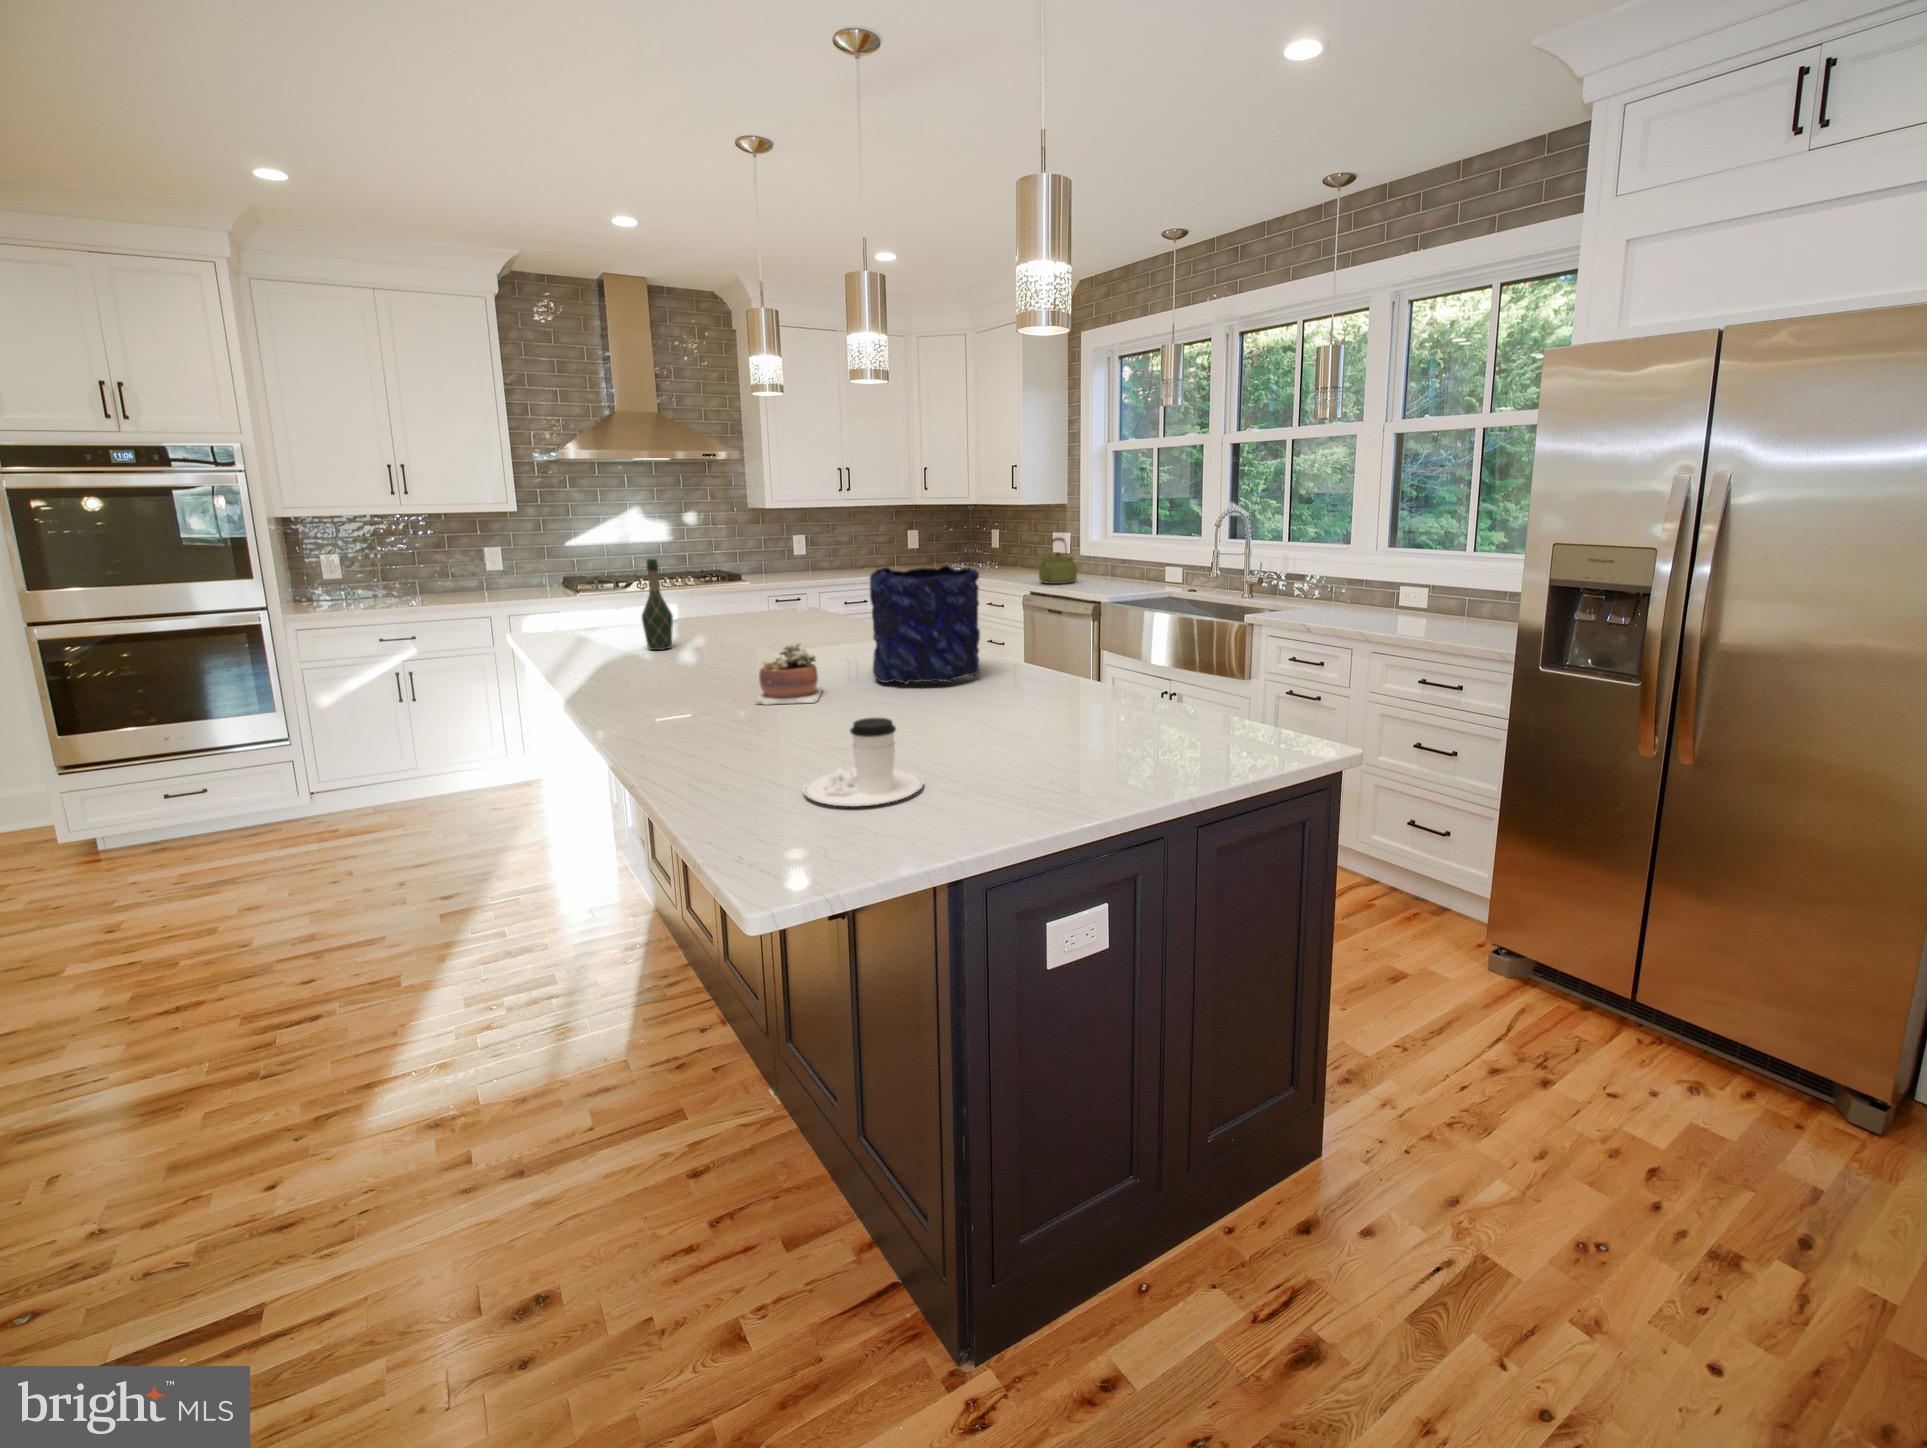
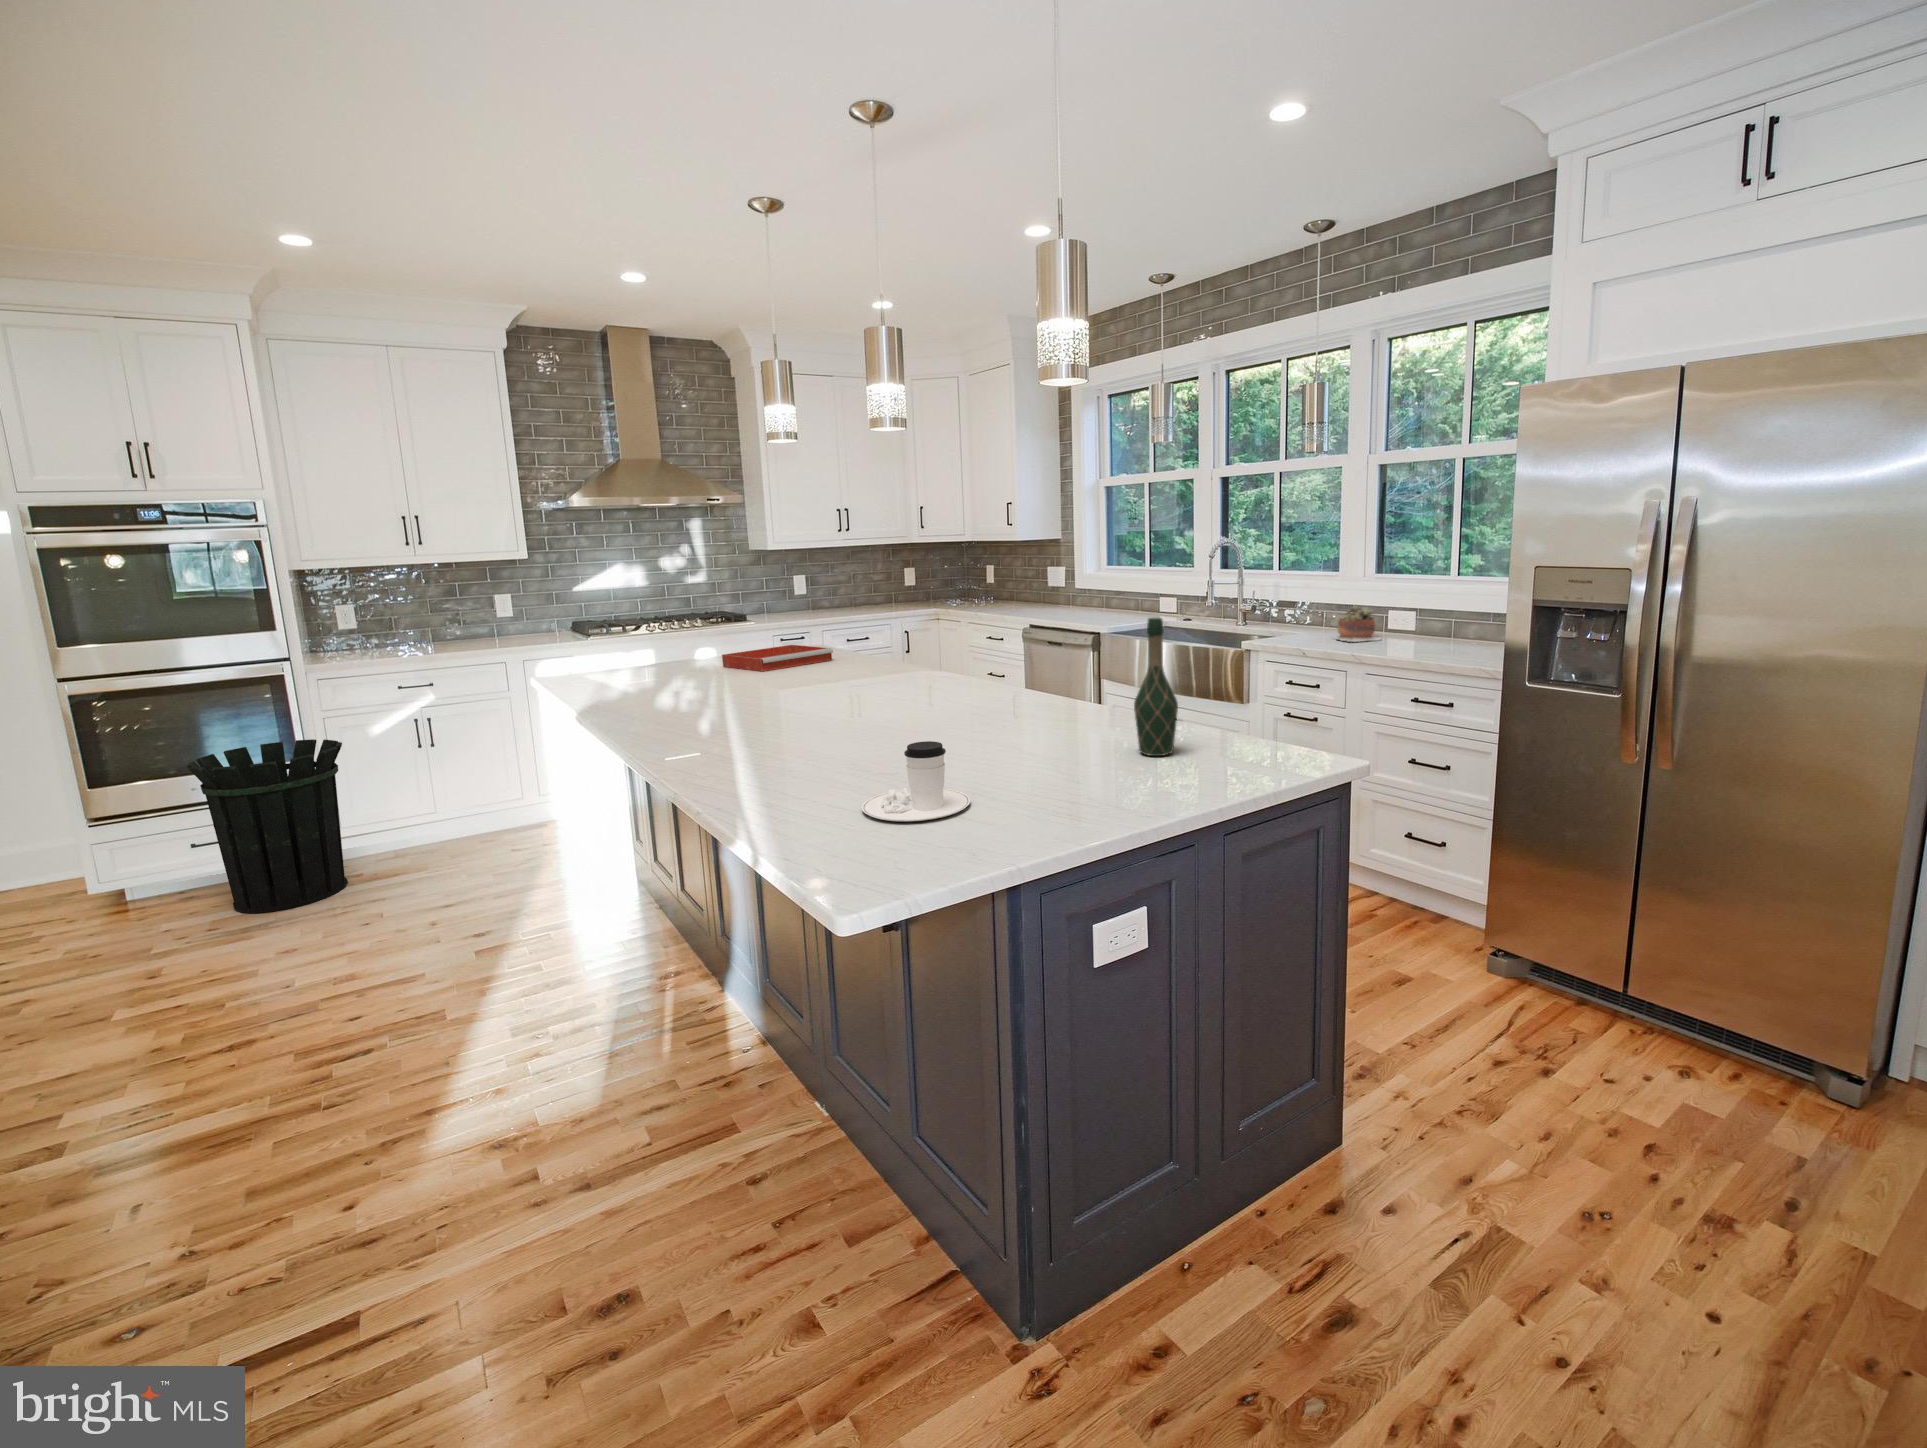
kettle: present [1039,538,1077,584] -> none [1036,570,1074,616]
wine bottle: present [642,559,673,650] -> present [1134,618,1178,756]
vase: present [870,566,980,685] -> none [893,601,998,716]
tray: none [710,606,824,632] -> present [722,645,833,671]
succulent plant: present [755,644,823,705] -> present [1336,606,1381,642]
waste bin: none [165,689,335,861] -> present [187,739,348,913]

